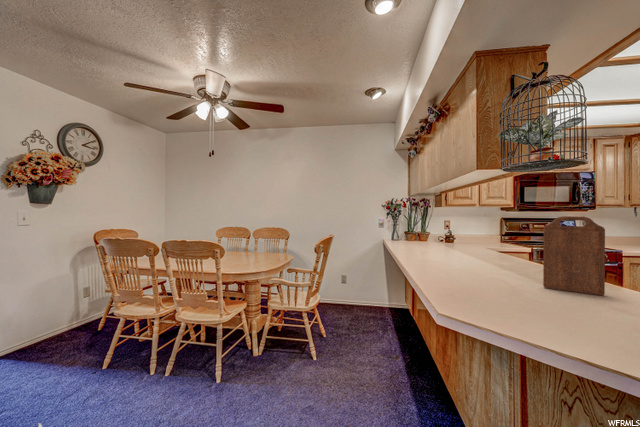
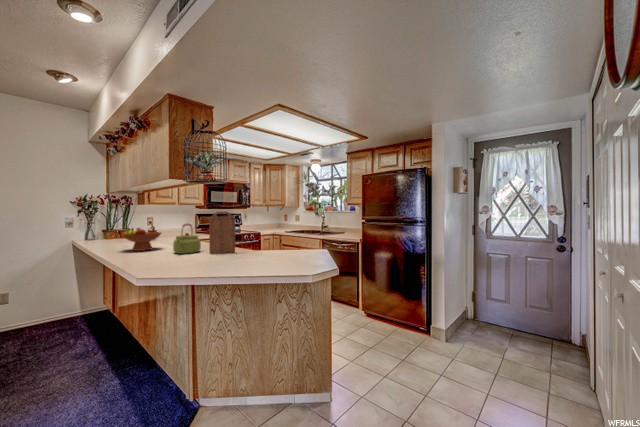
fruit bowl: none [417,233,462,261] -> present [122,228,161,251]
kettle: none [478,233,523,279] -> present [173,224,201,254]

